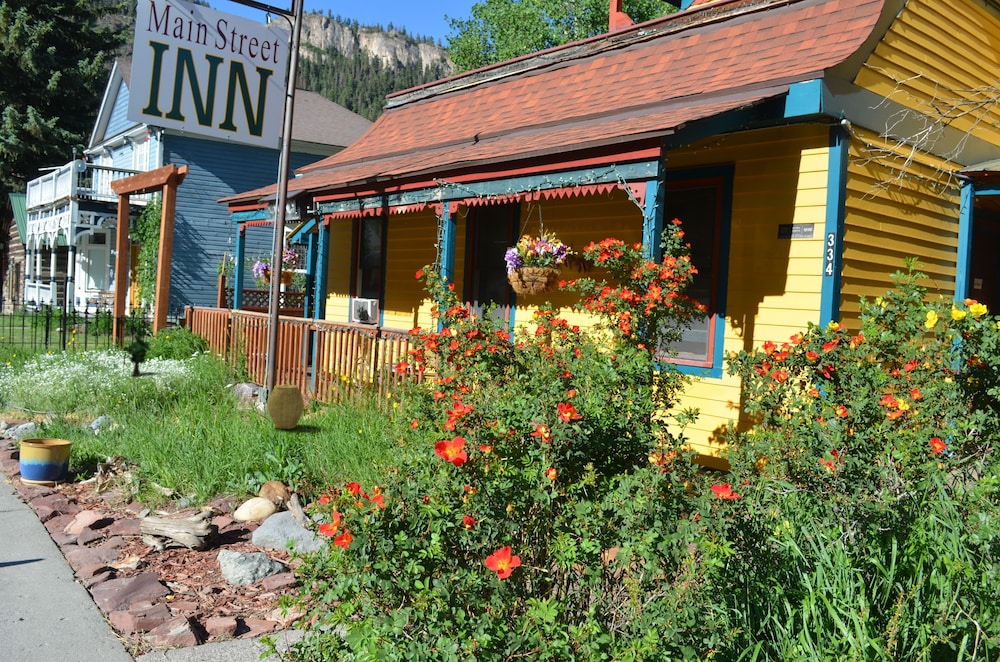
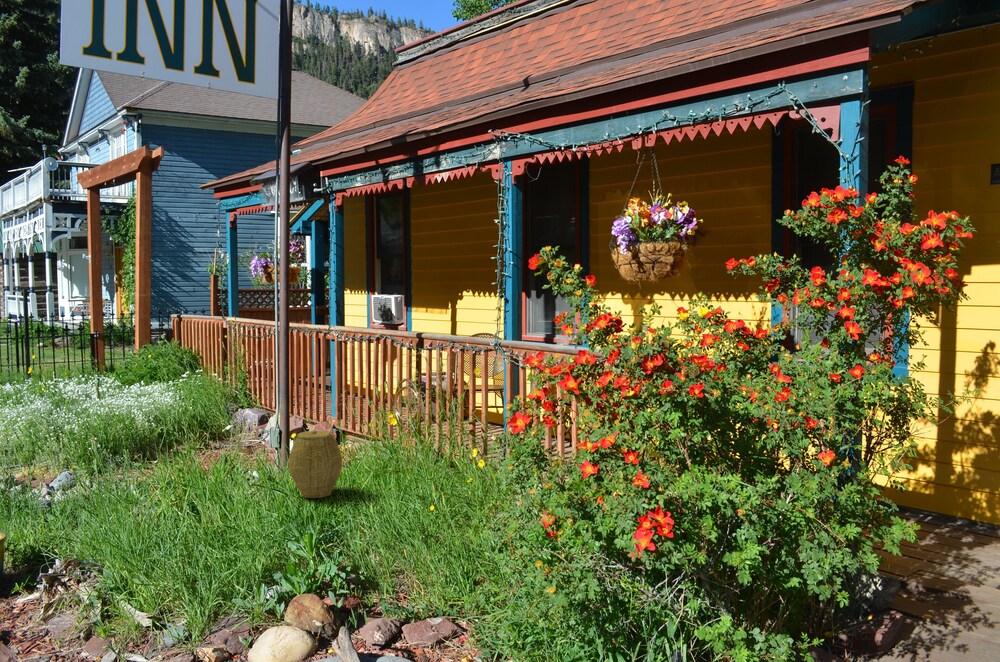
decorative plant: present [124,332,150,376] -> none [88,353,126,412]

